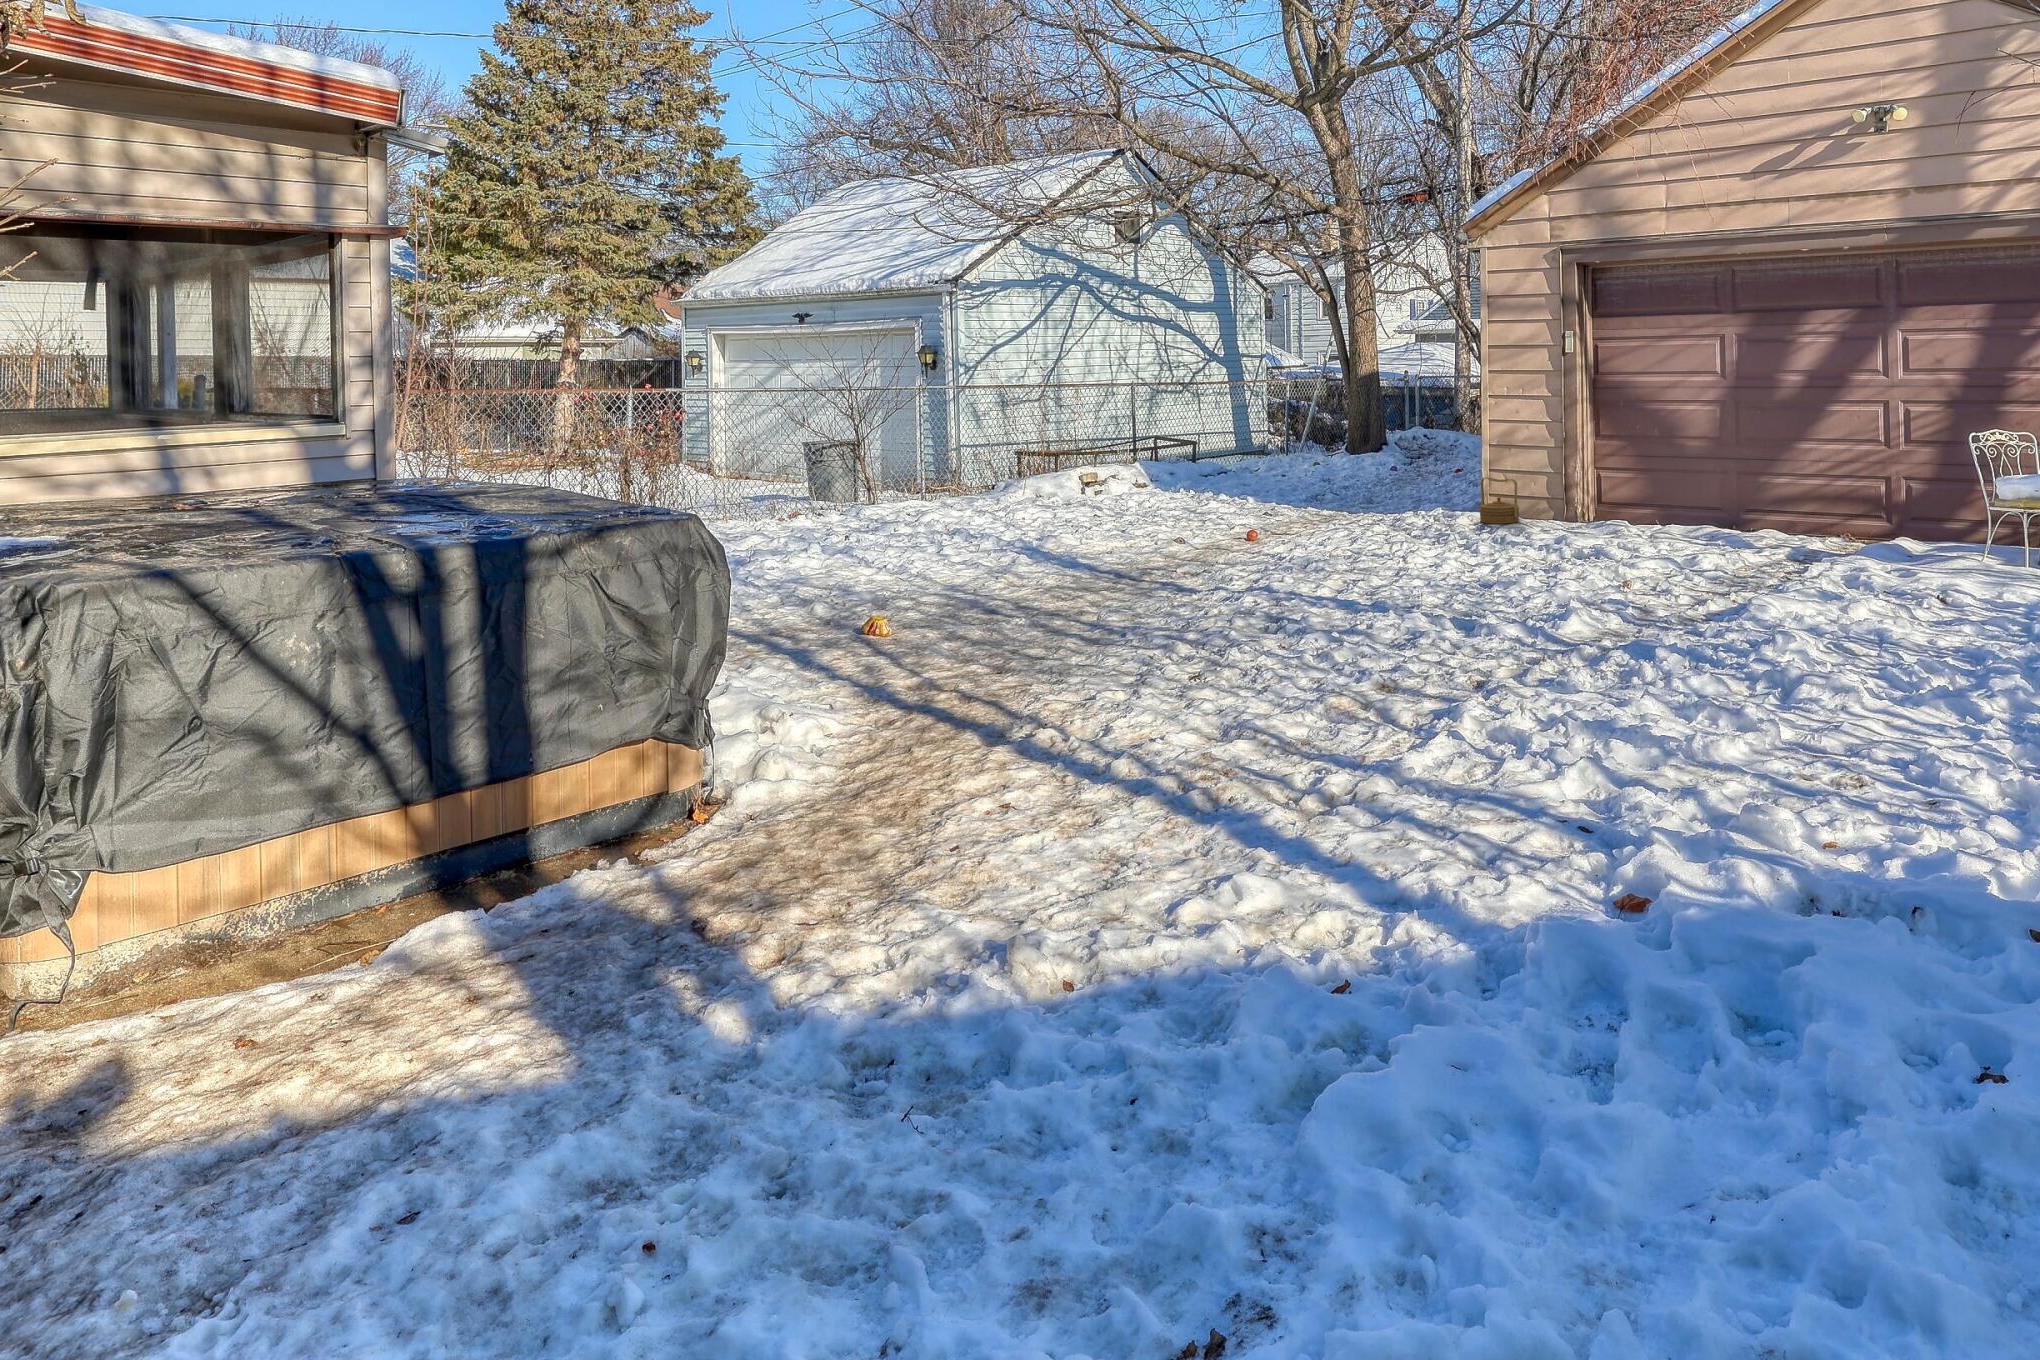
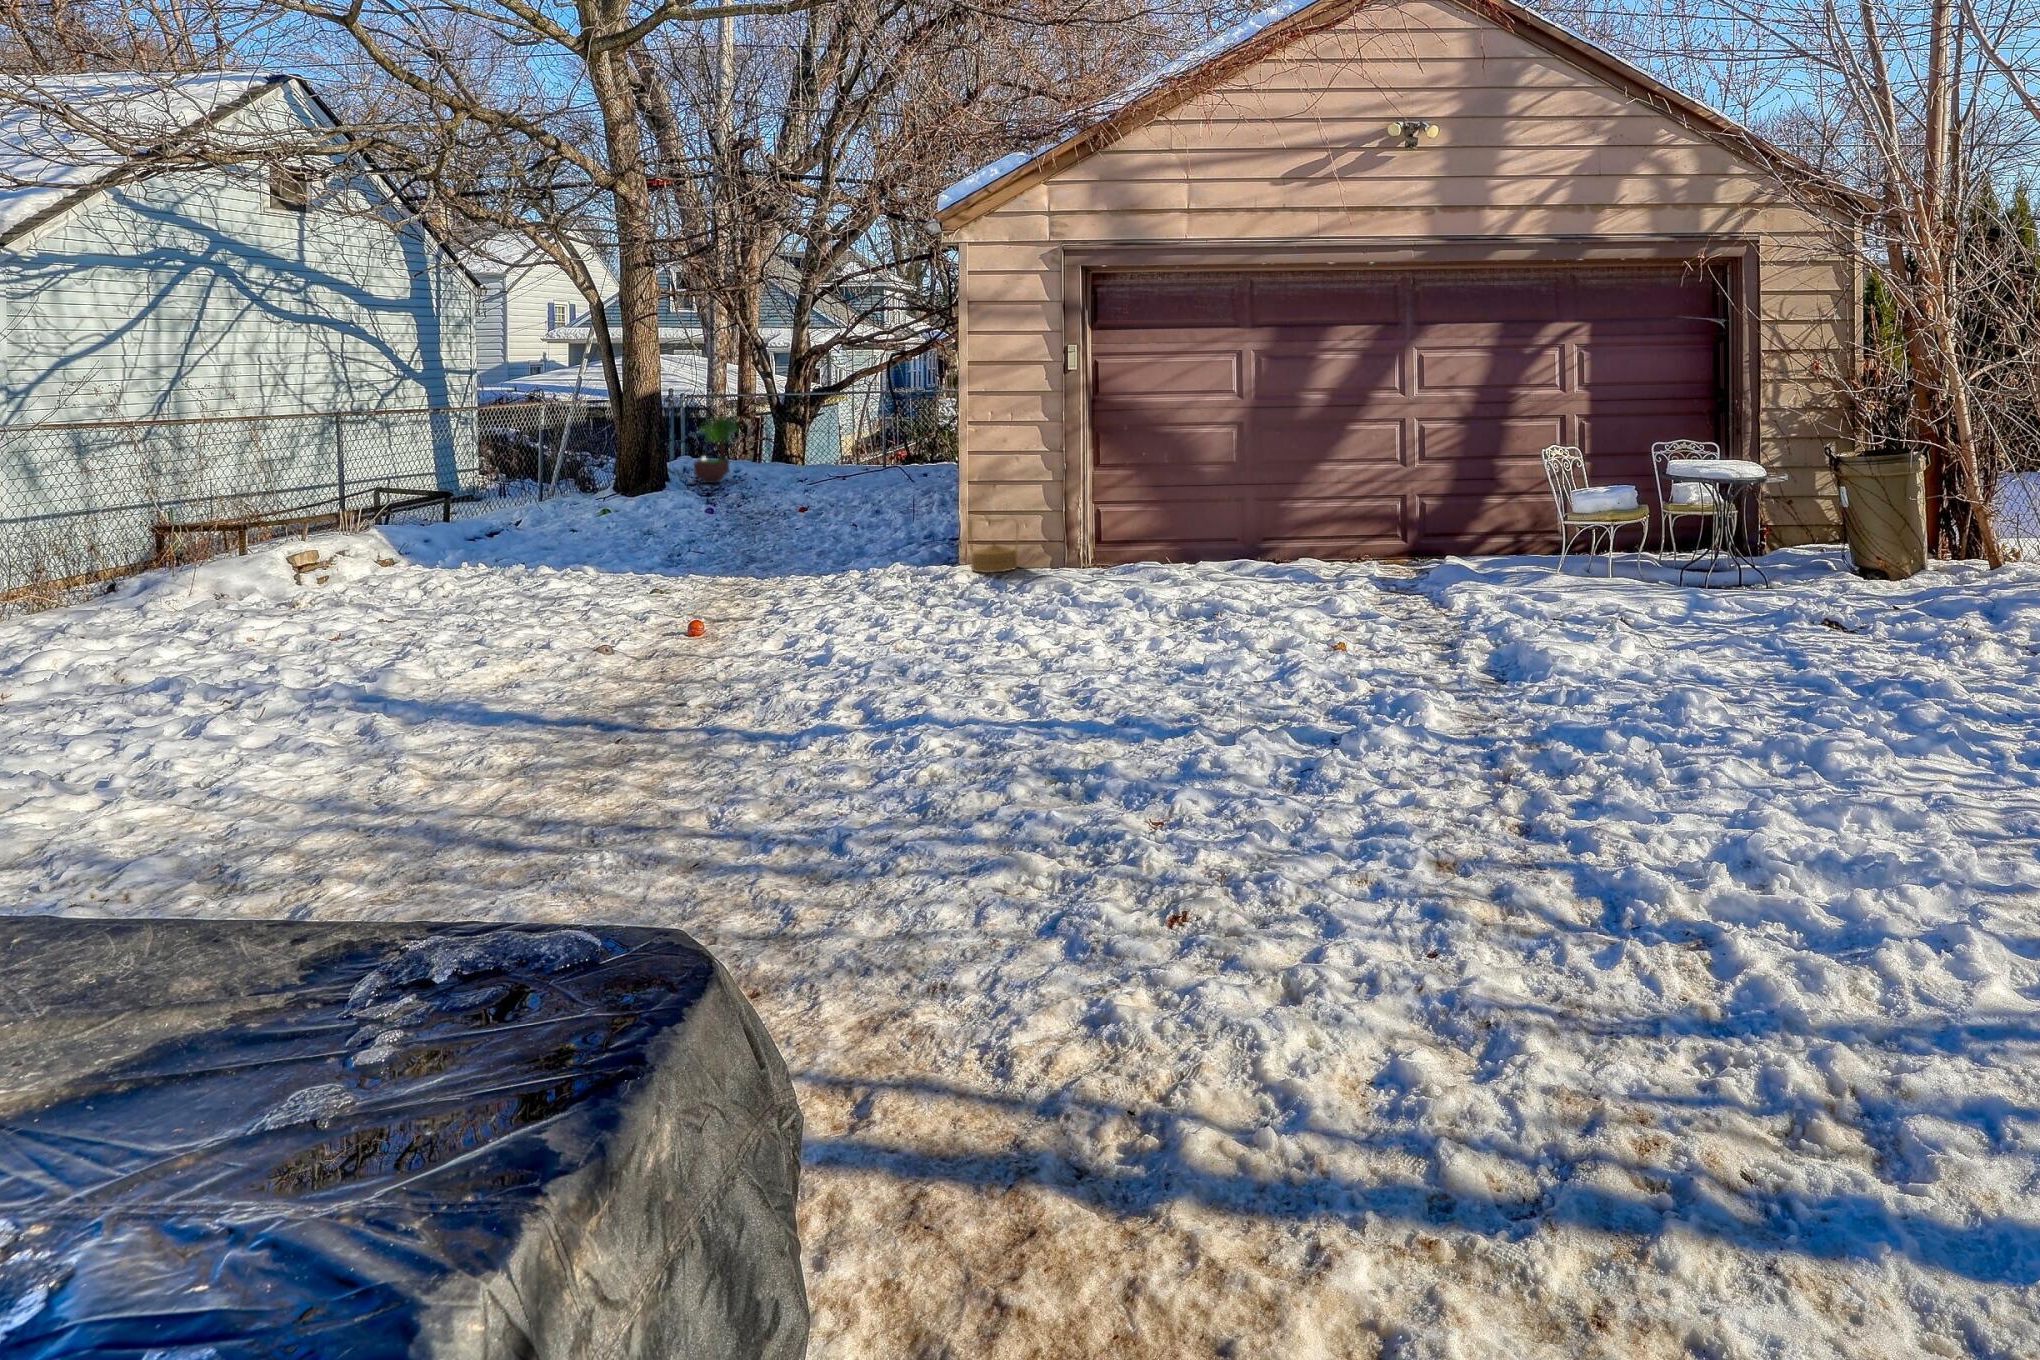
potted tree: none [1378,387,1413,449] -> present [694,413,738,483]

